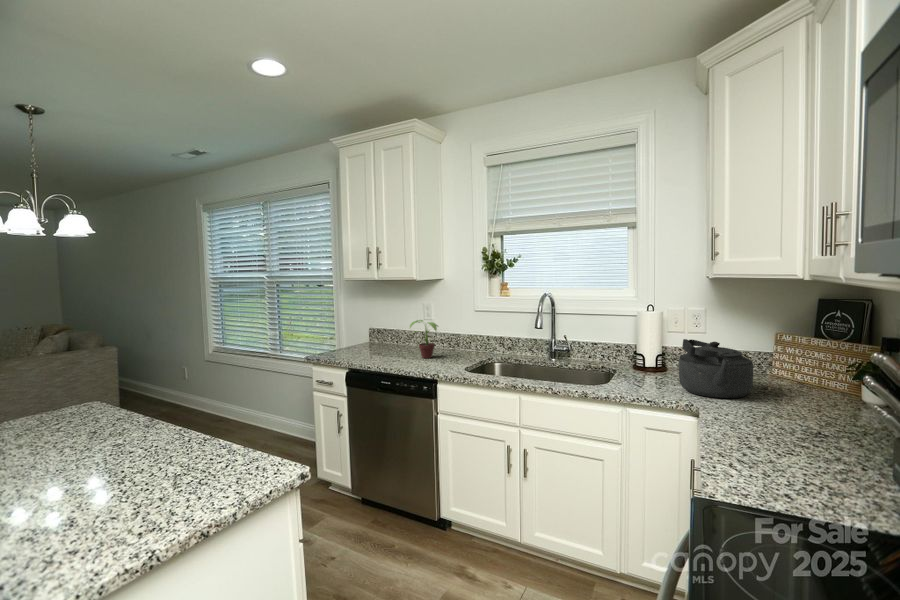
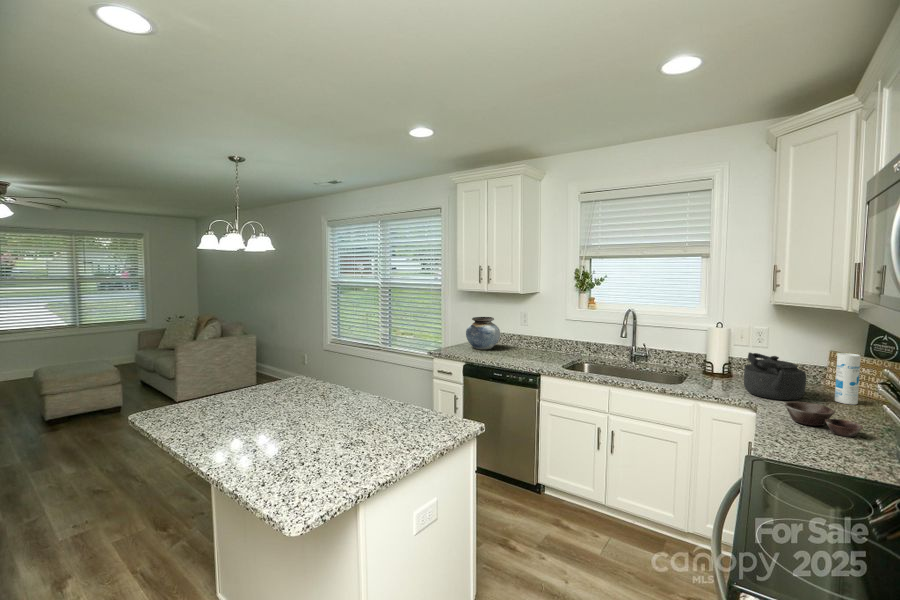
vase: none [357,312,400,352] -> present [466,317,500,350]
potted plant: present [410,320,438,358] -> none [513,325,536,357]
canister: none [788,334,817,399] -> present [835,353,861,404]
bowl: none [732,401,841,450] -> present [784,401,863,437]

